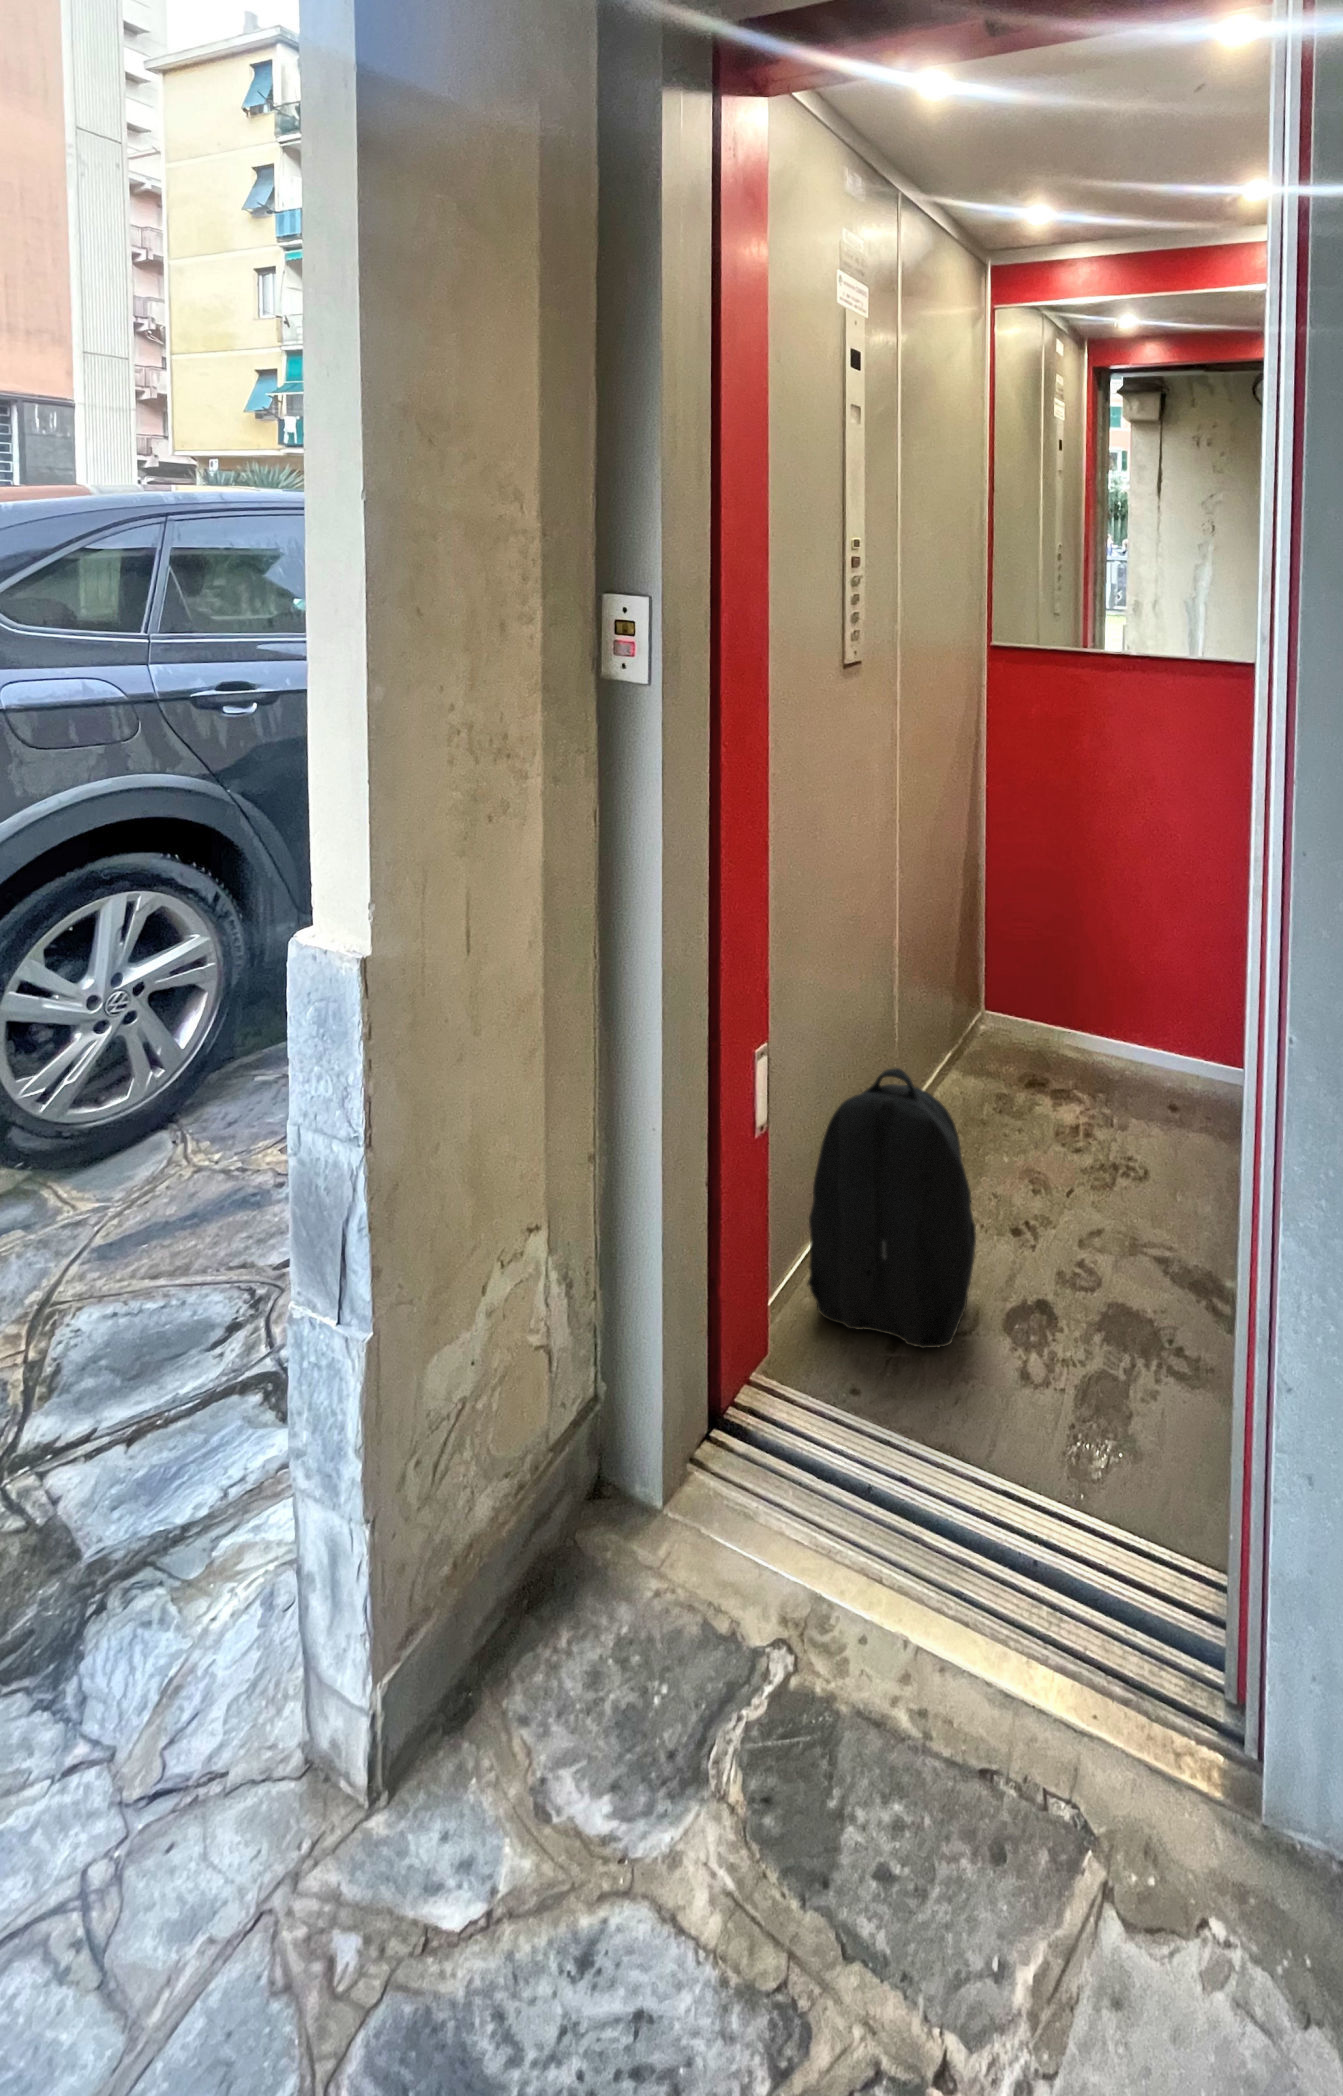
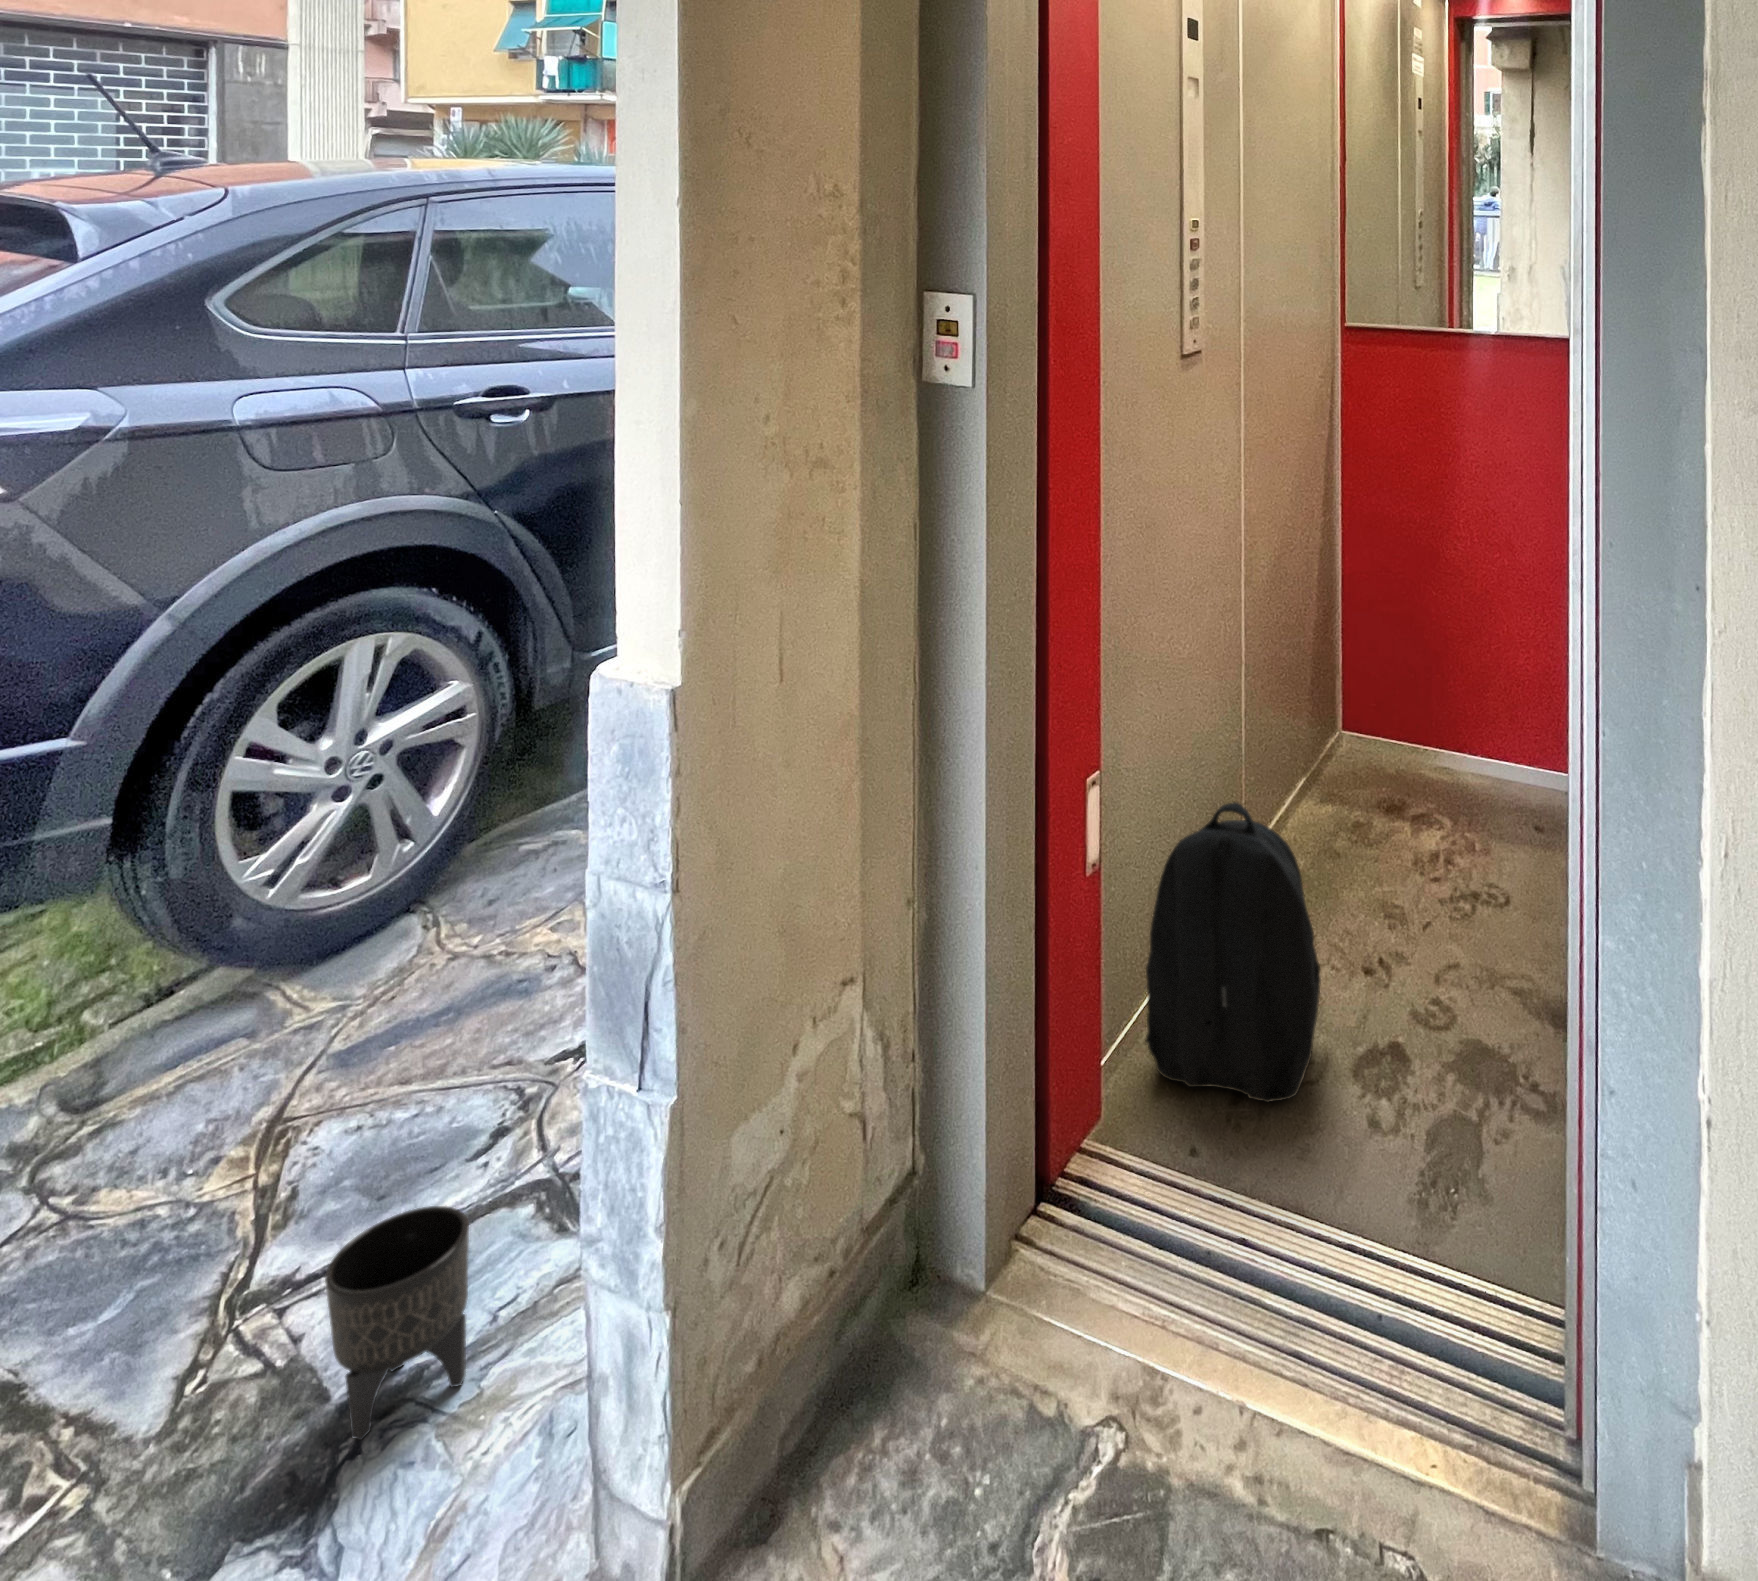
planter: none [75,1396,201,1595] -> present [325,1206,469,1440]

